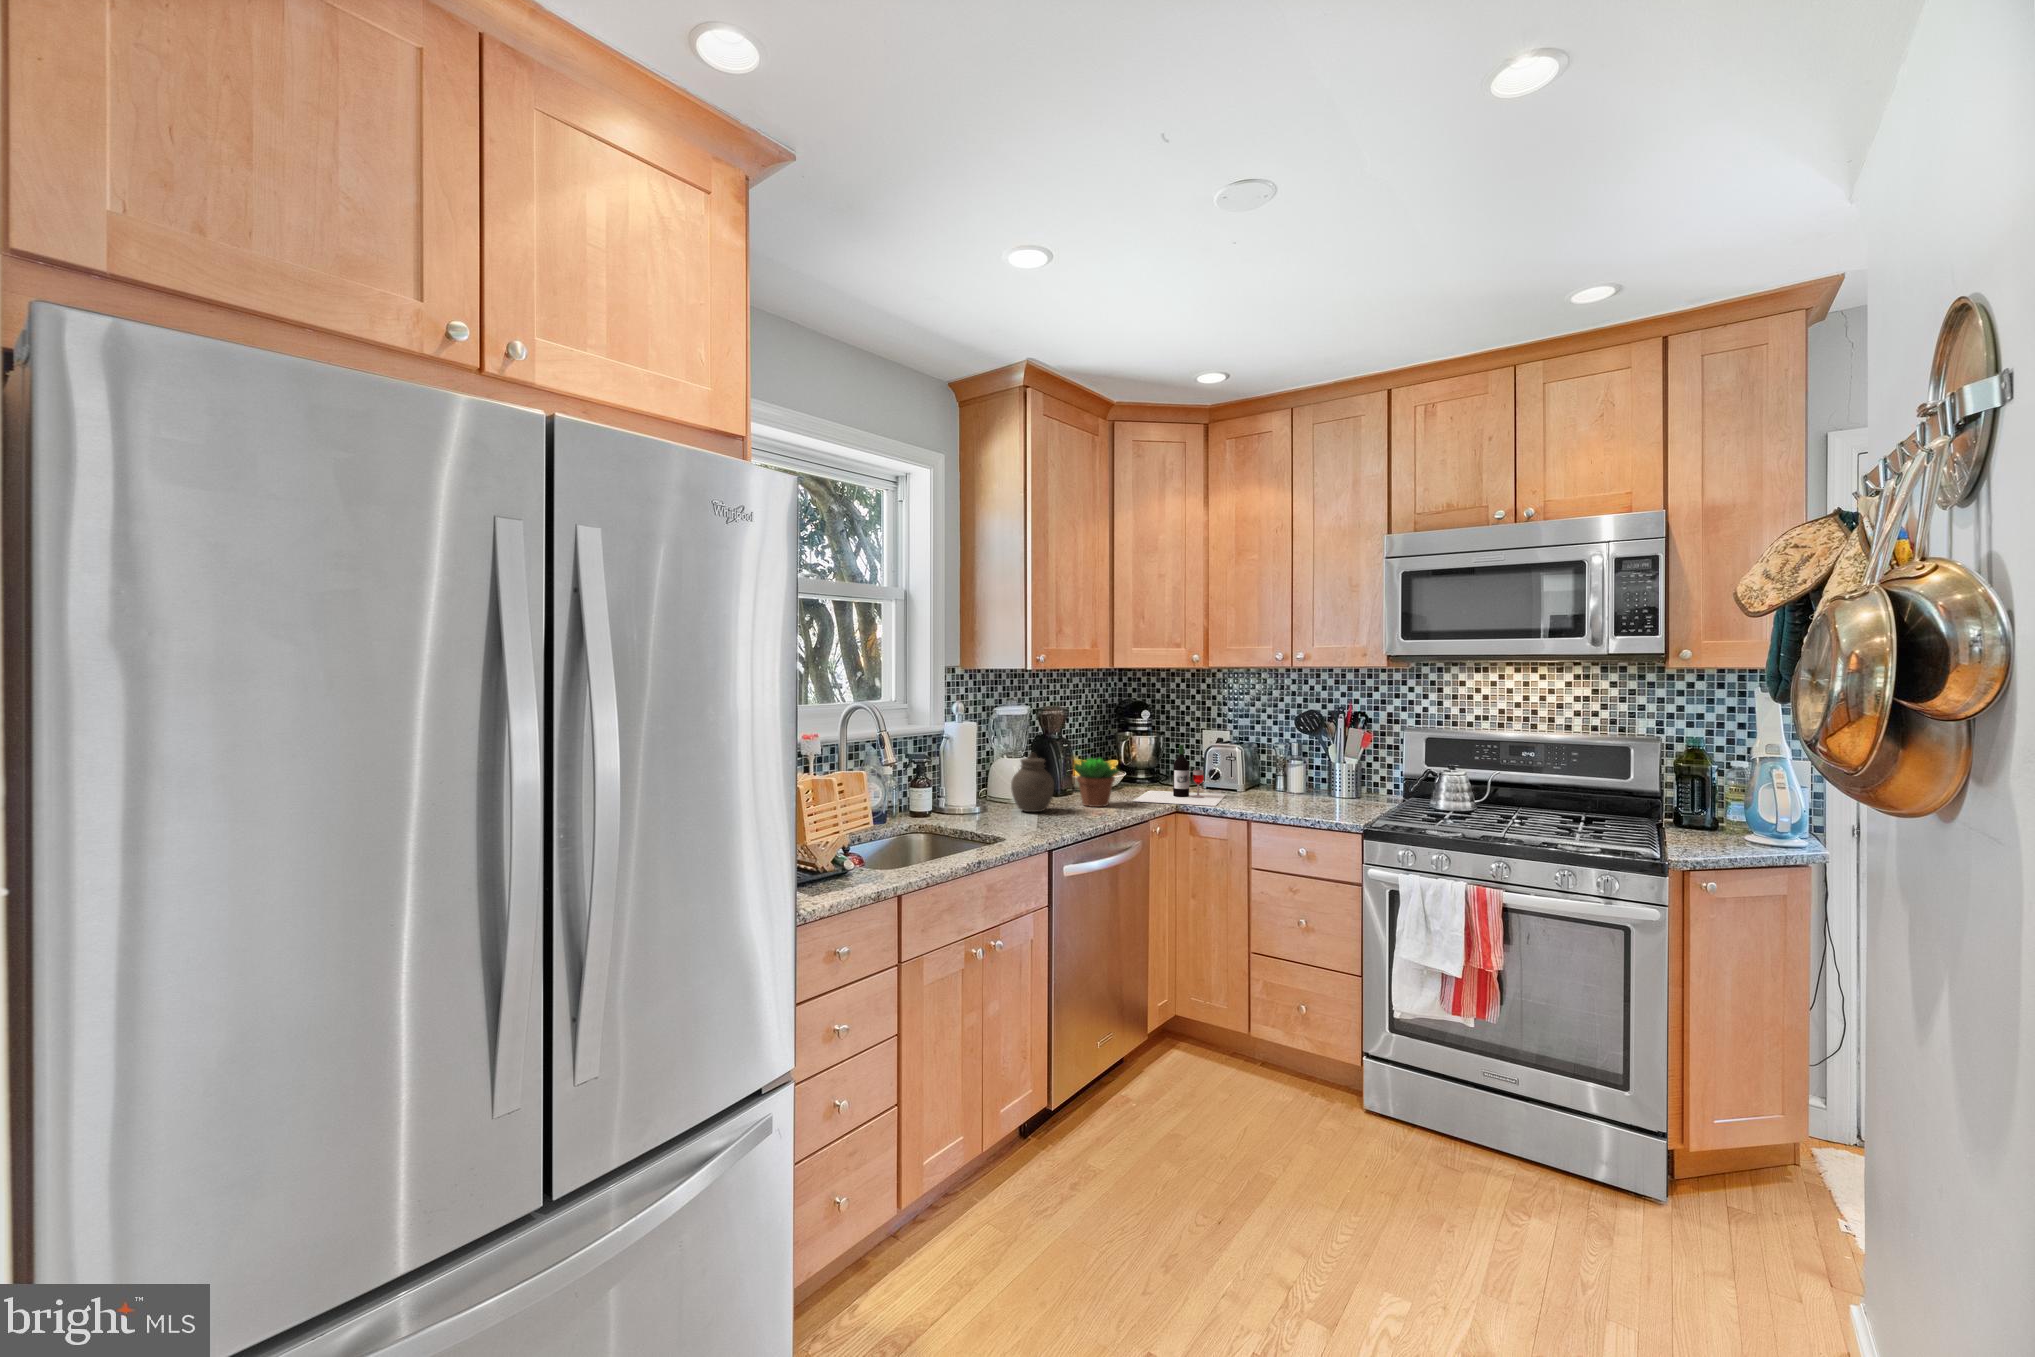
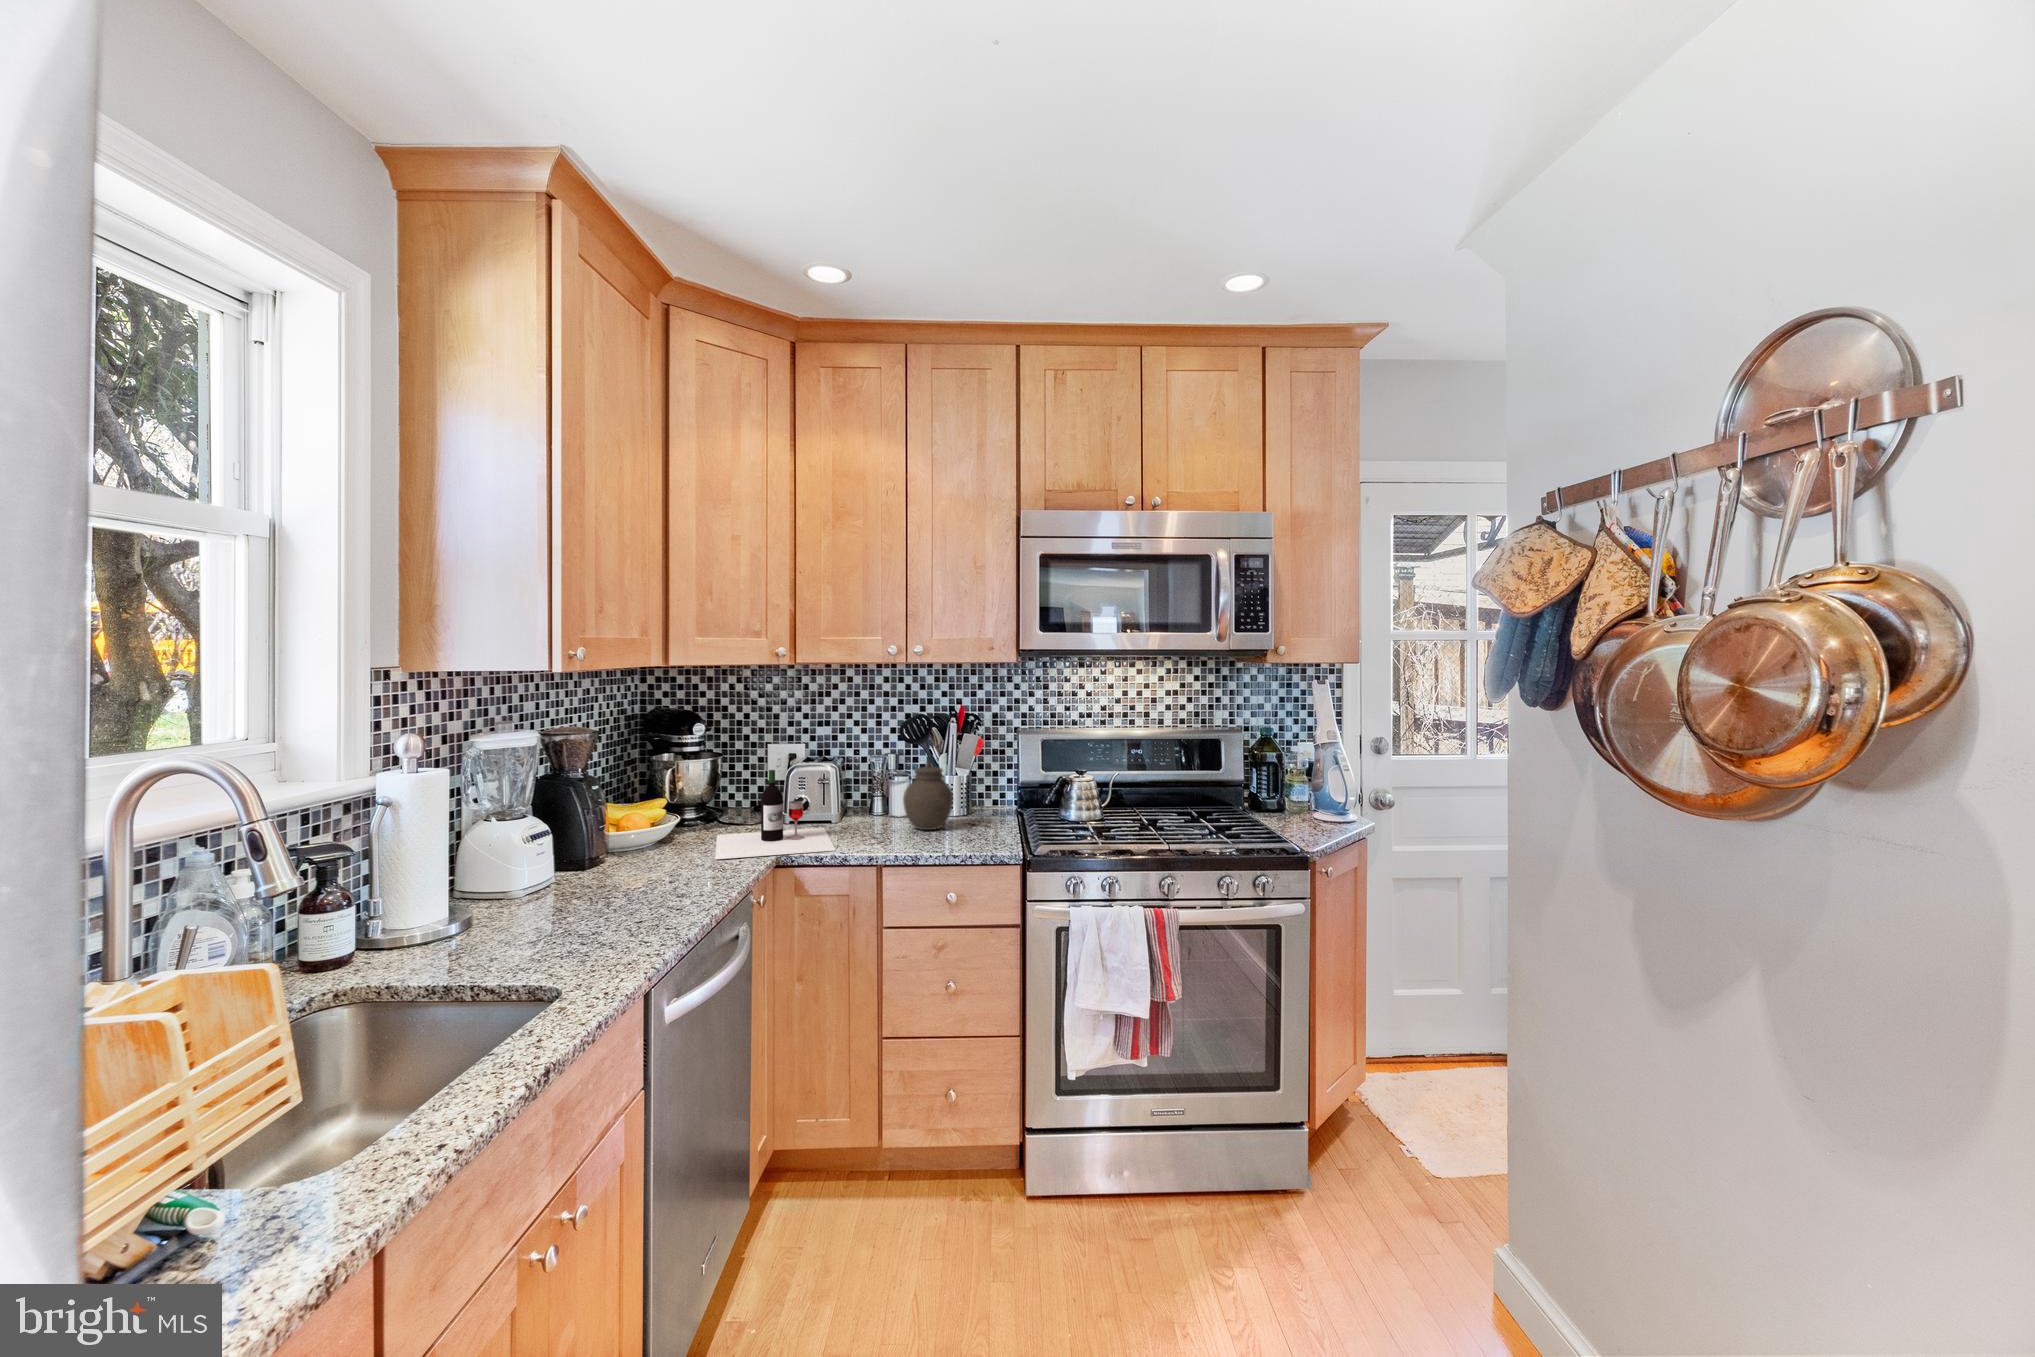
jar: present [1011,753,1054,812] -> present [903,761,953,830]
succulent plant: present [1074,758,1118,807] -> none [623,802,699,881]

